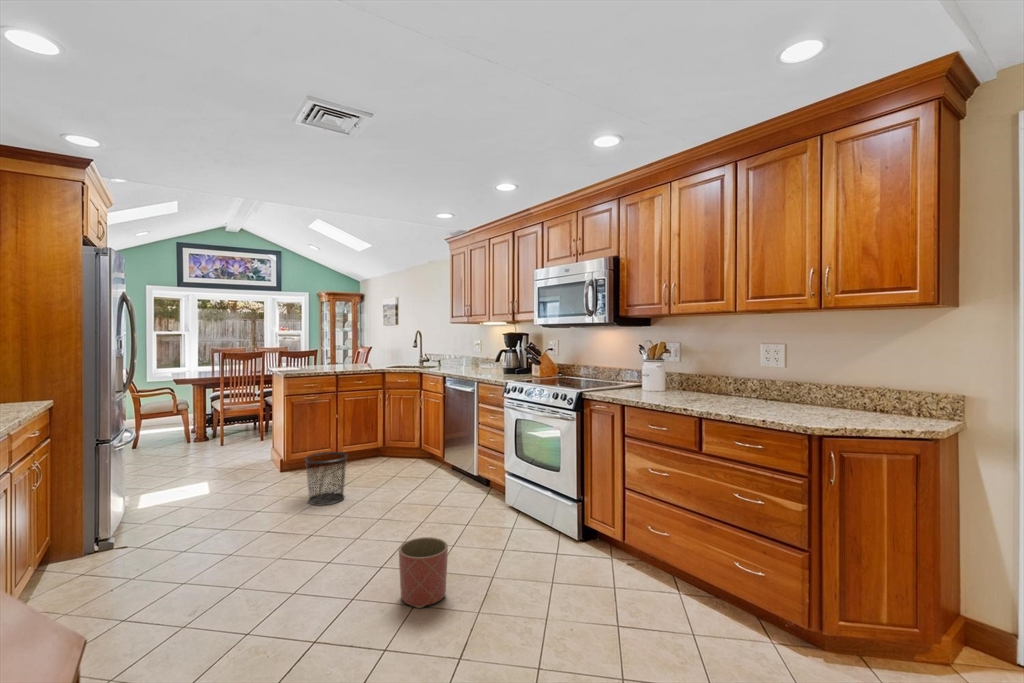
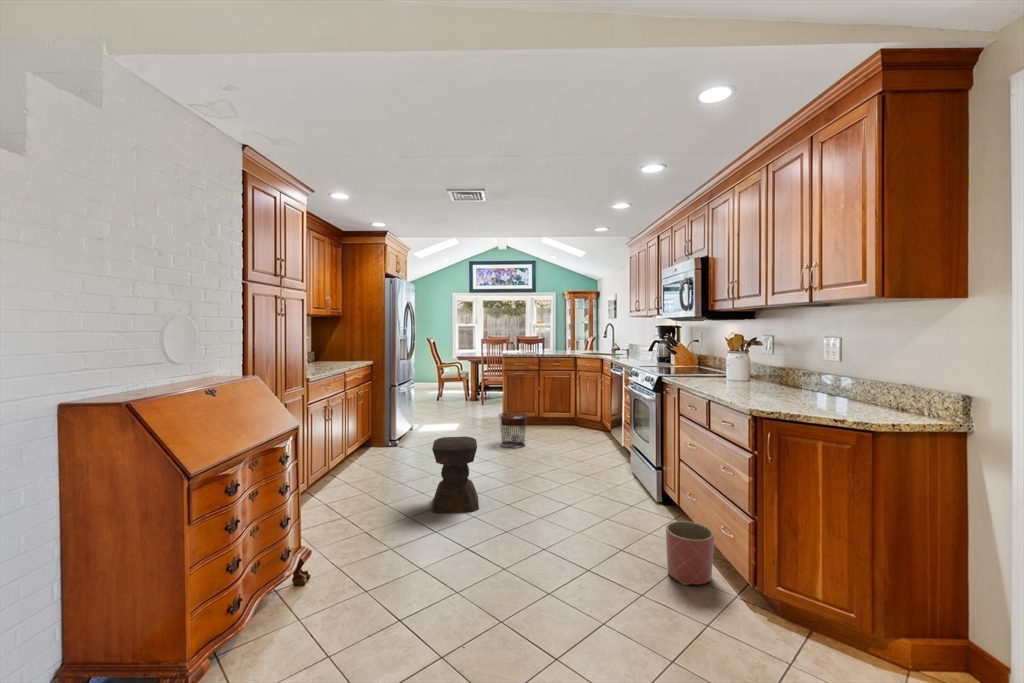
stool: none [271,508,369,658] -> present [432,437,479,513]
planter: present [399,537,448,608] -> present [666,521,714,585]

